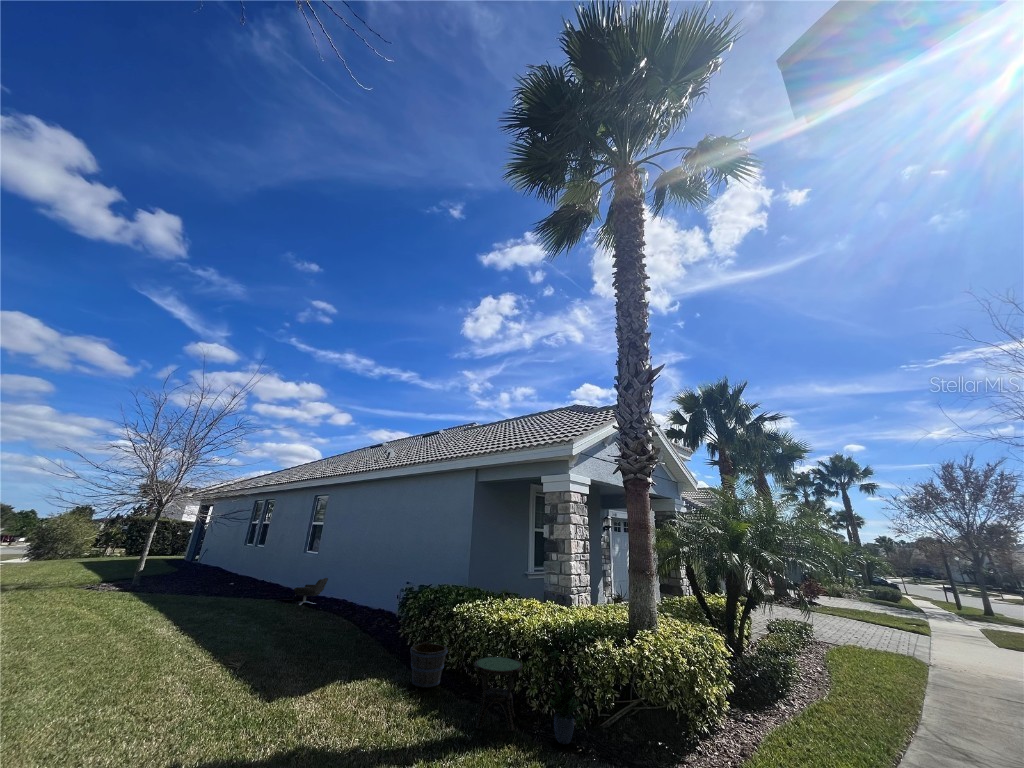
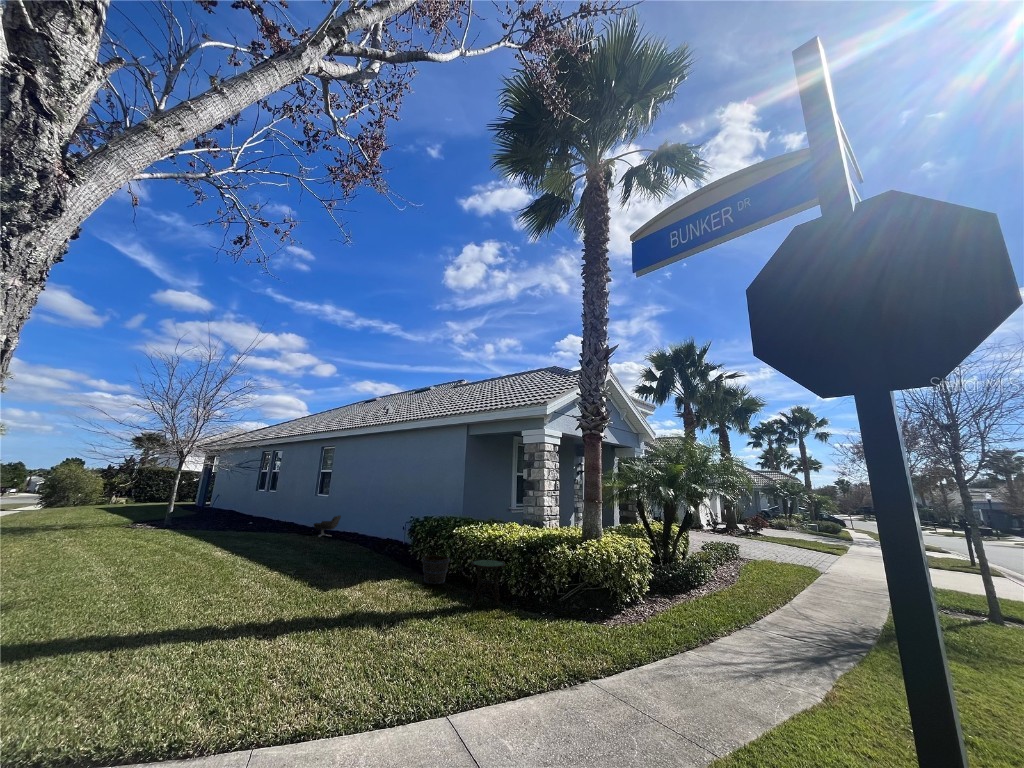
potted plant: present [550,678,582,744] -> none [522,569,546,610]

